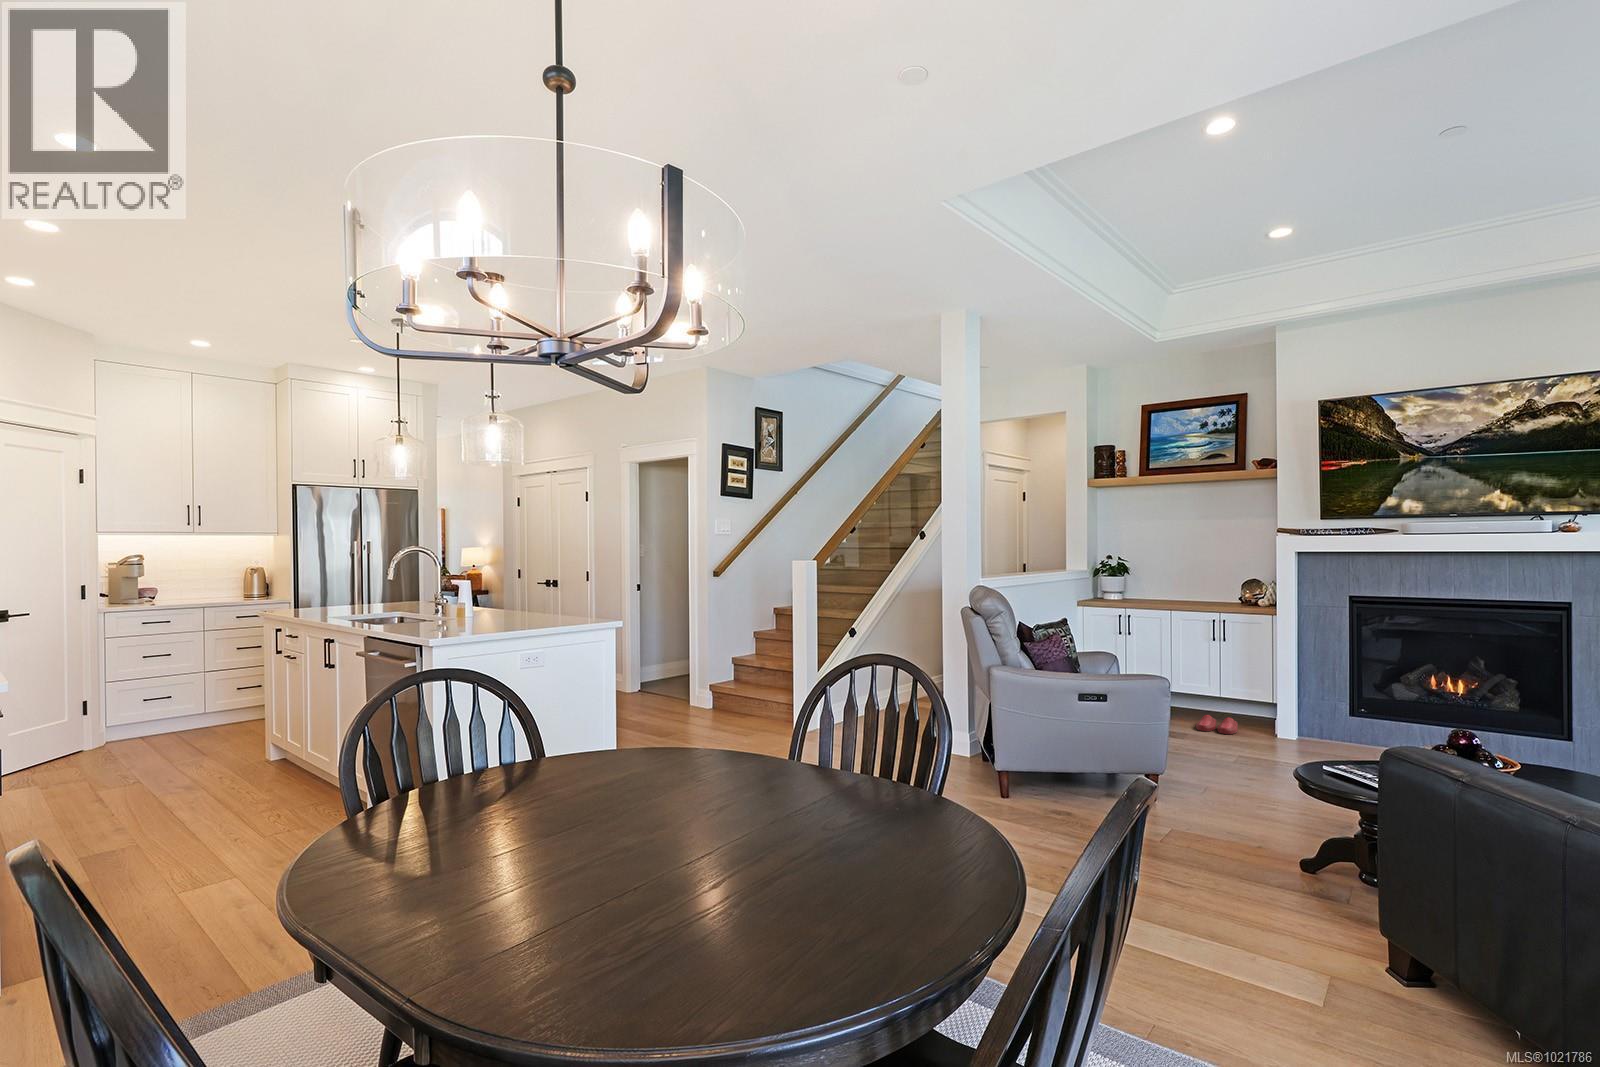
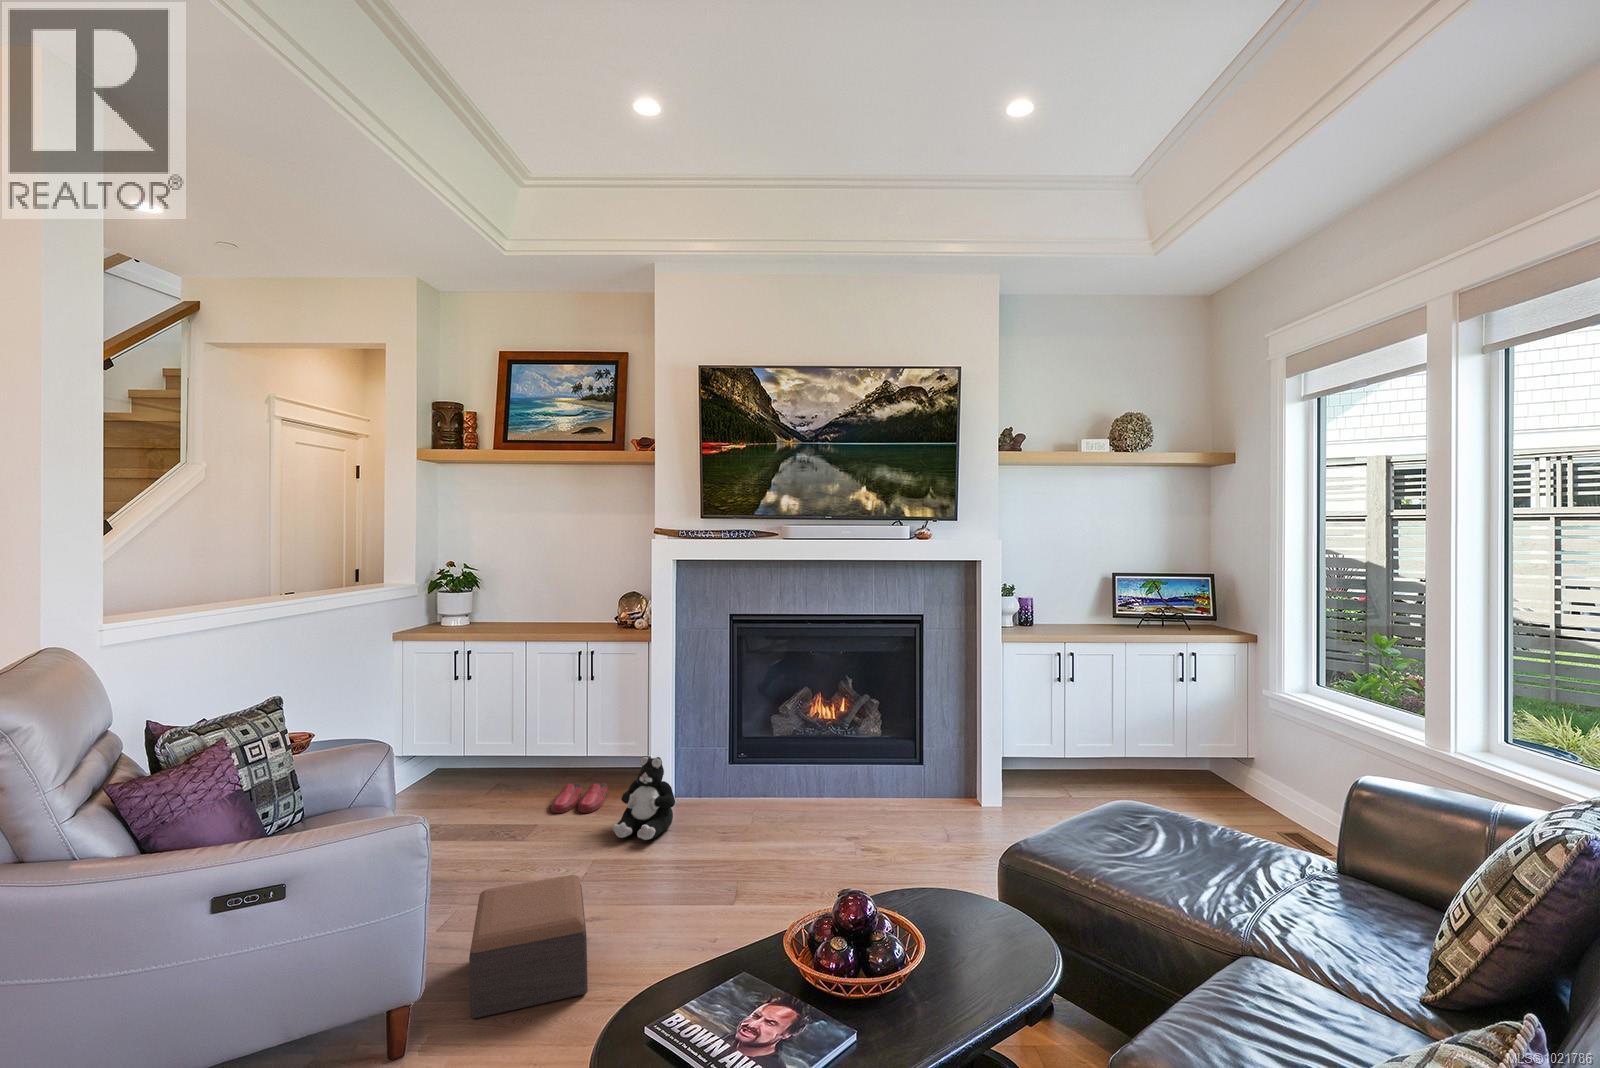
plush toy: none [1255,695,1306,753] -> present [613,756,675,840]
footstool: none [1186,736,1269,801] -> present [469,875,588,1019]

